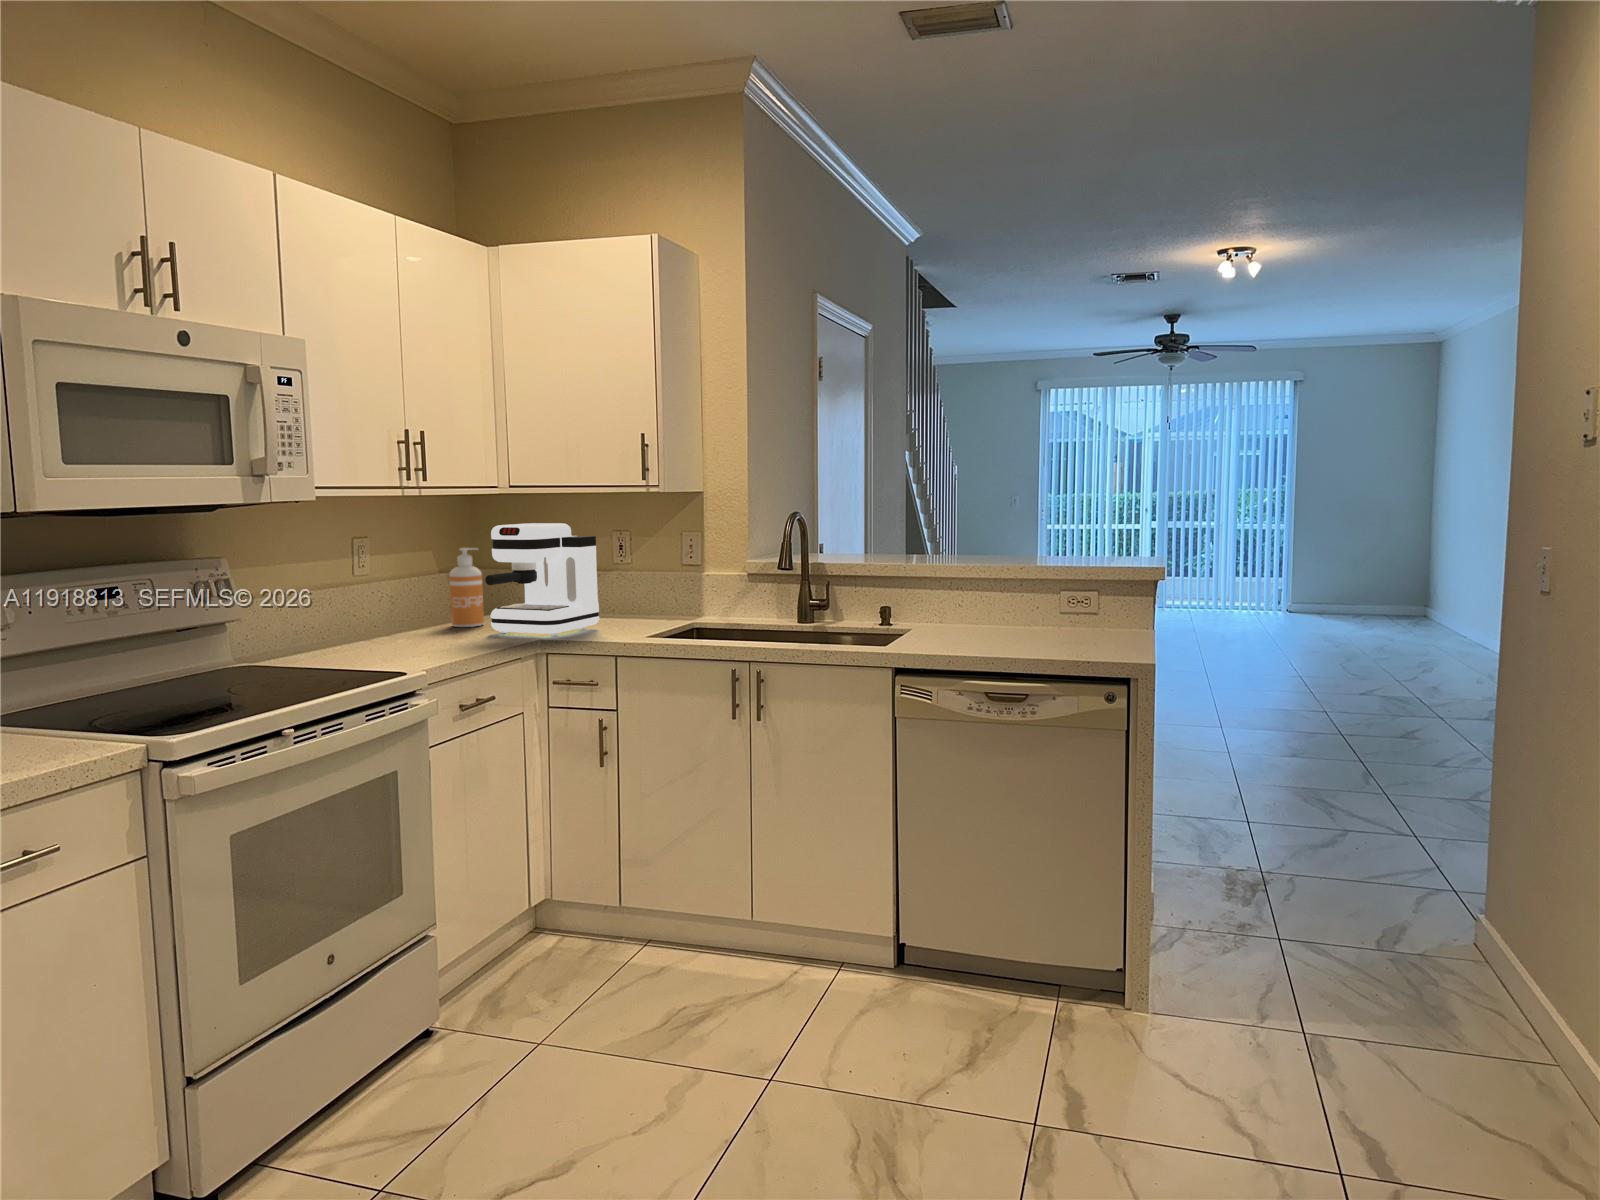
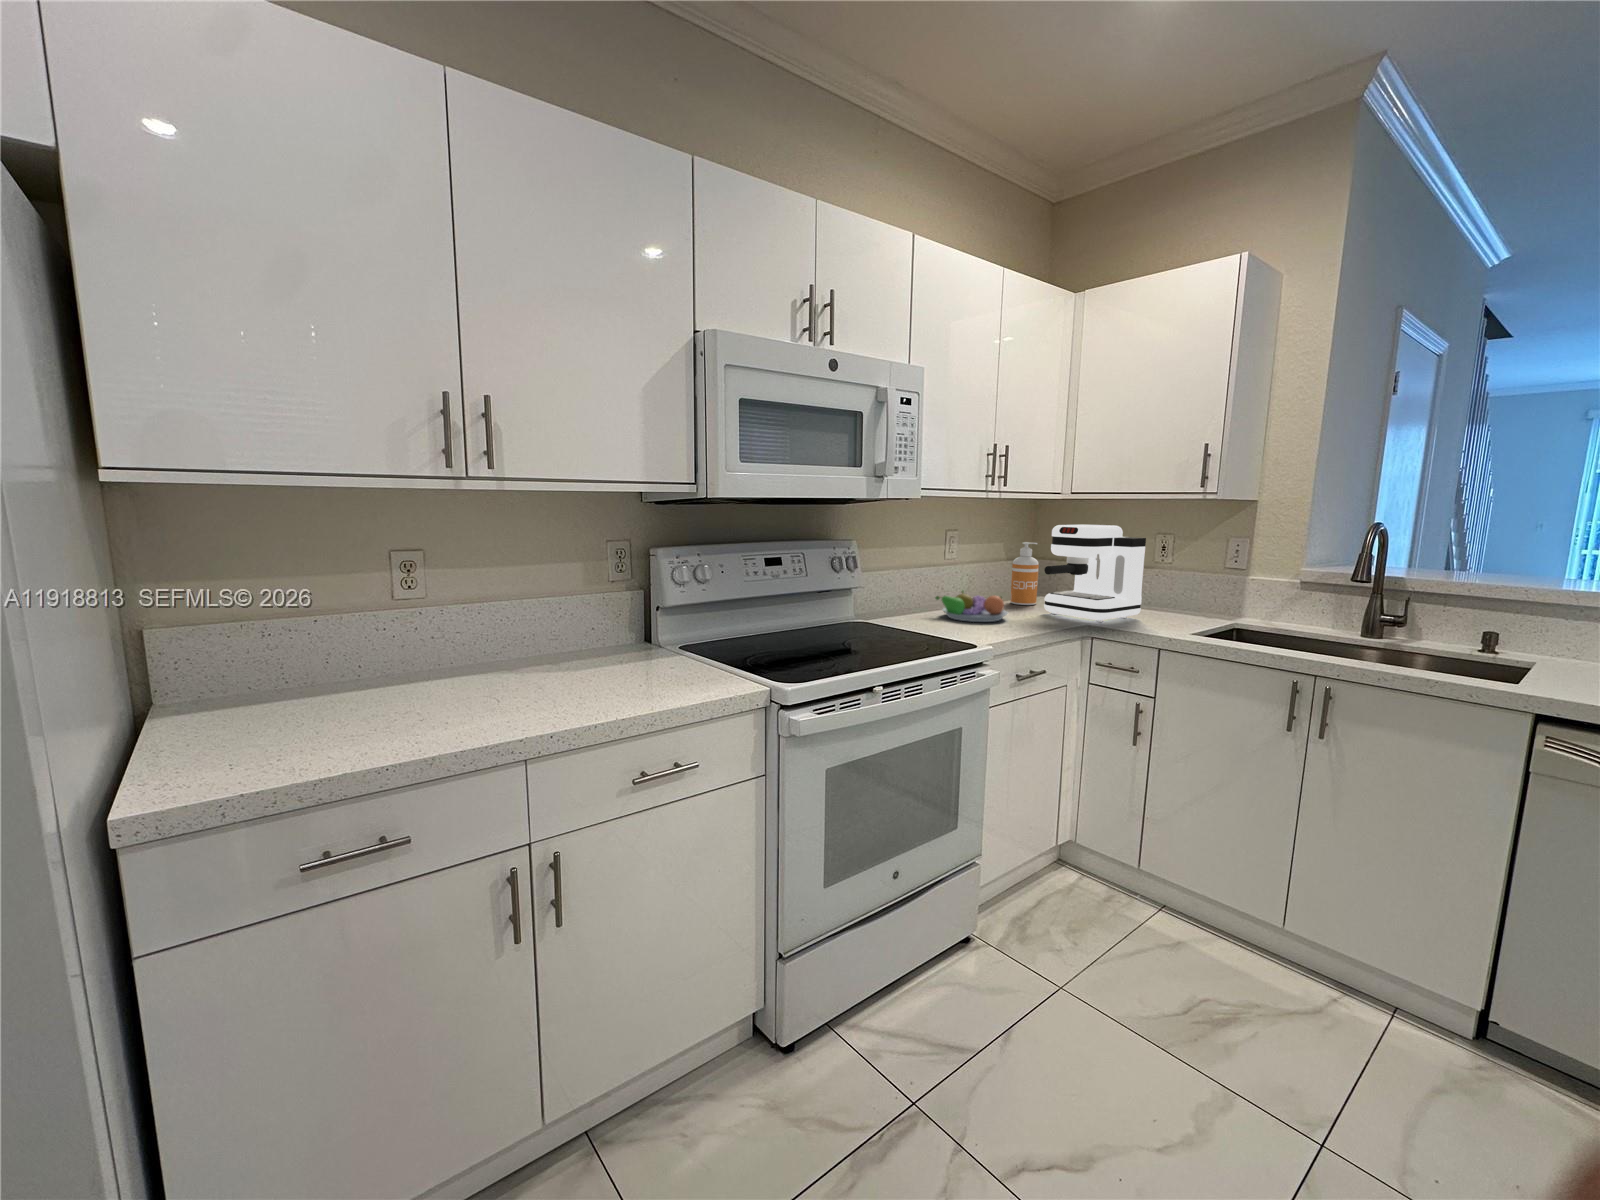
fruit bowl: none [349,612,447,651] -> present [936,591,1008,622]

